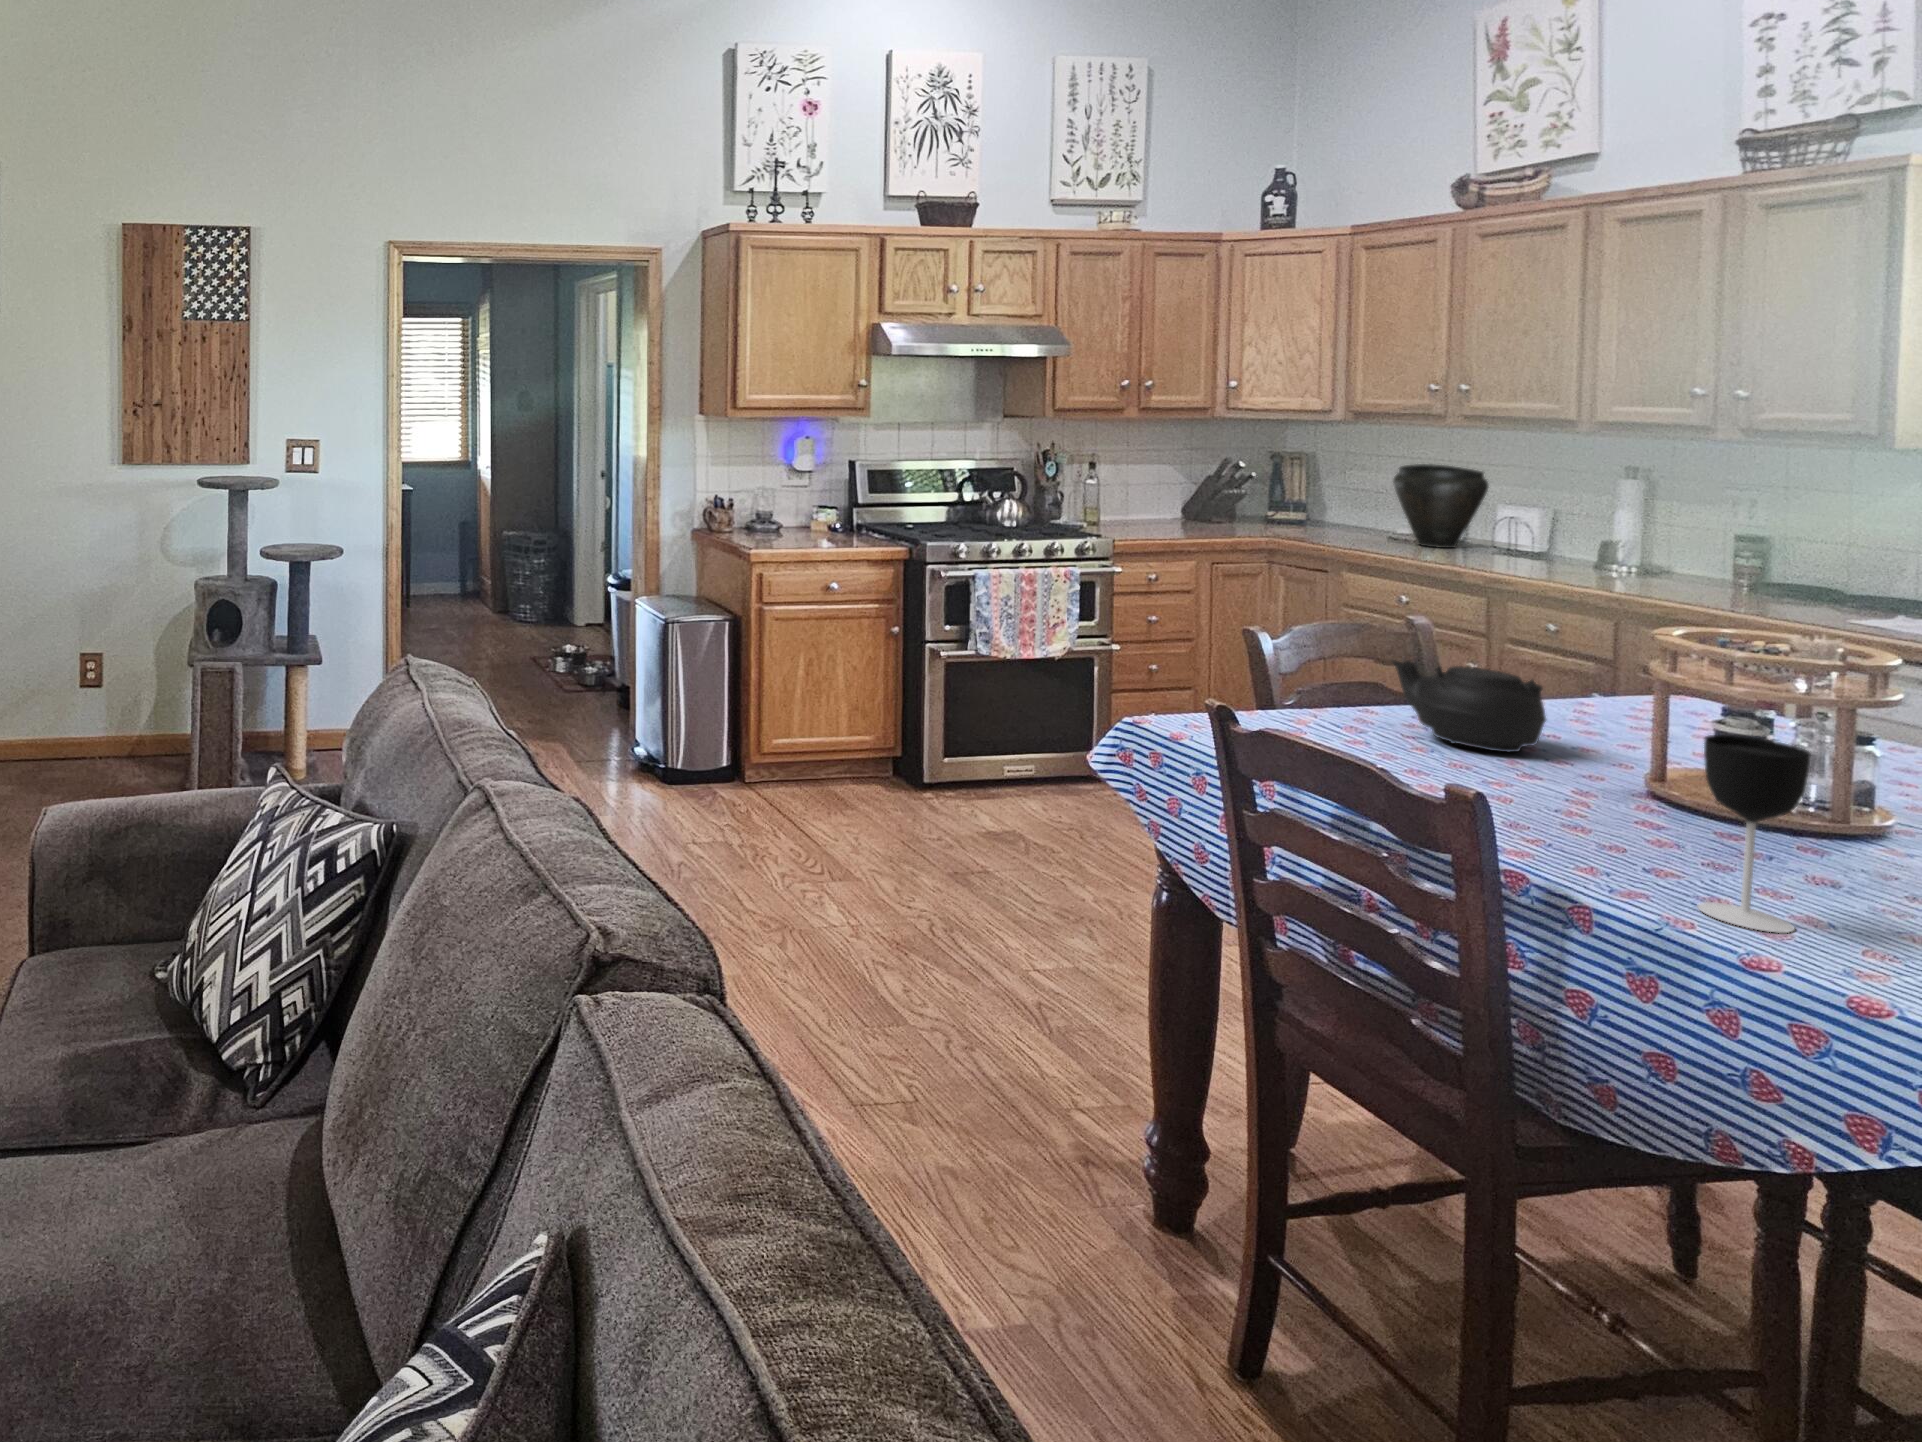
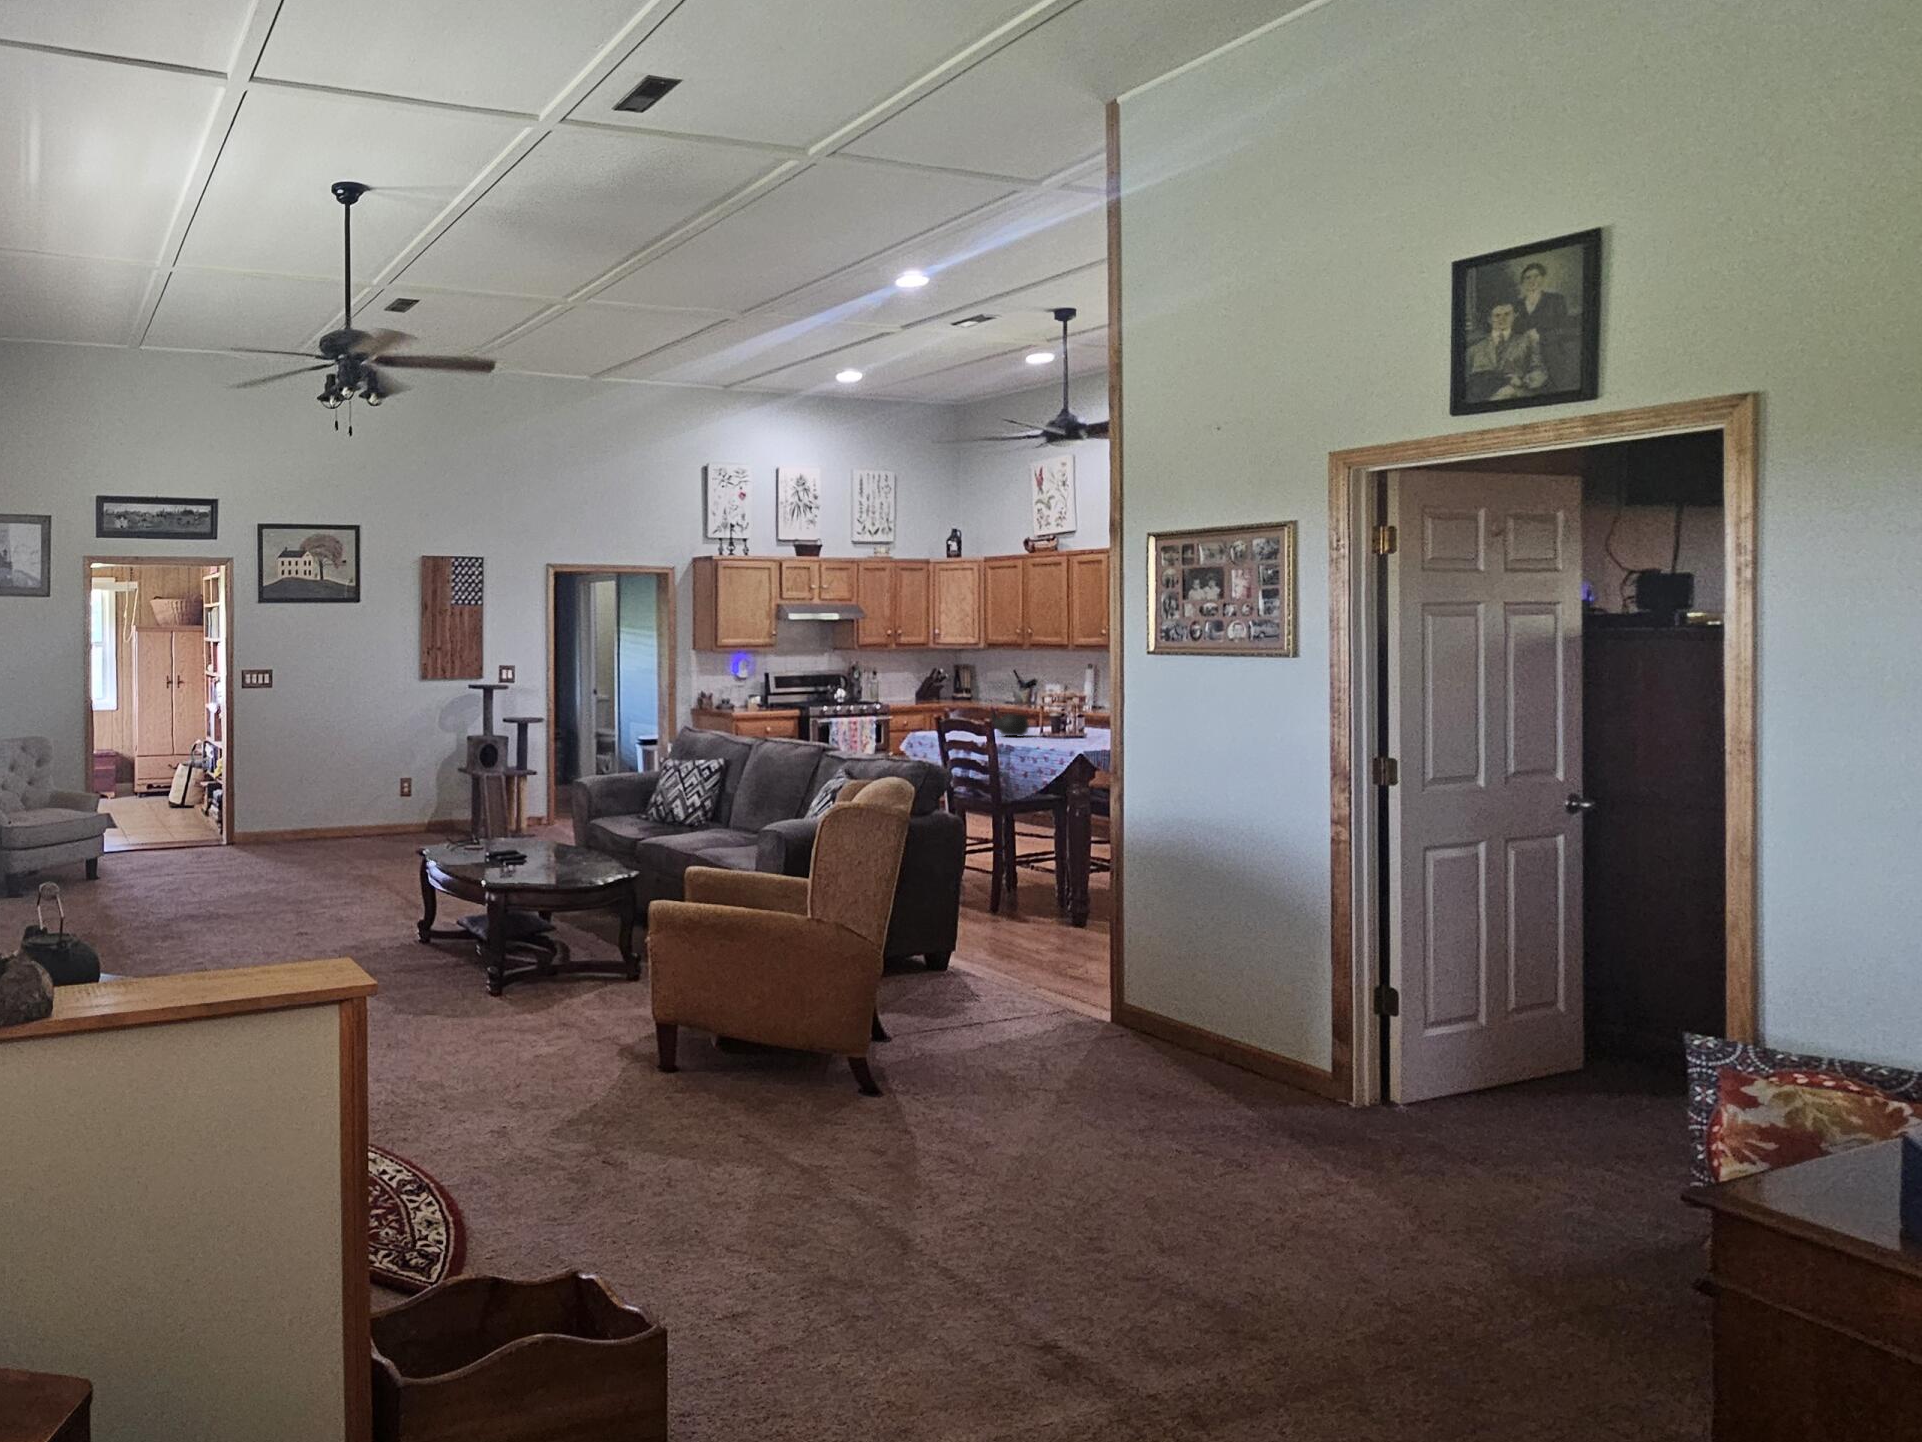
vase: present [1393,464,1488,548] -> none [1006,668,1043,705]
wine glass: present [1697,735,1810,933] -> none [1045,707,1063,748]

